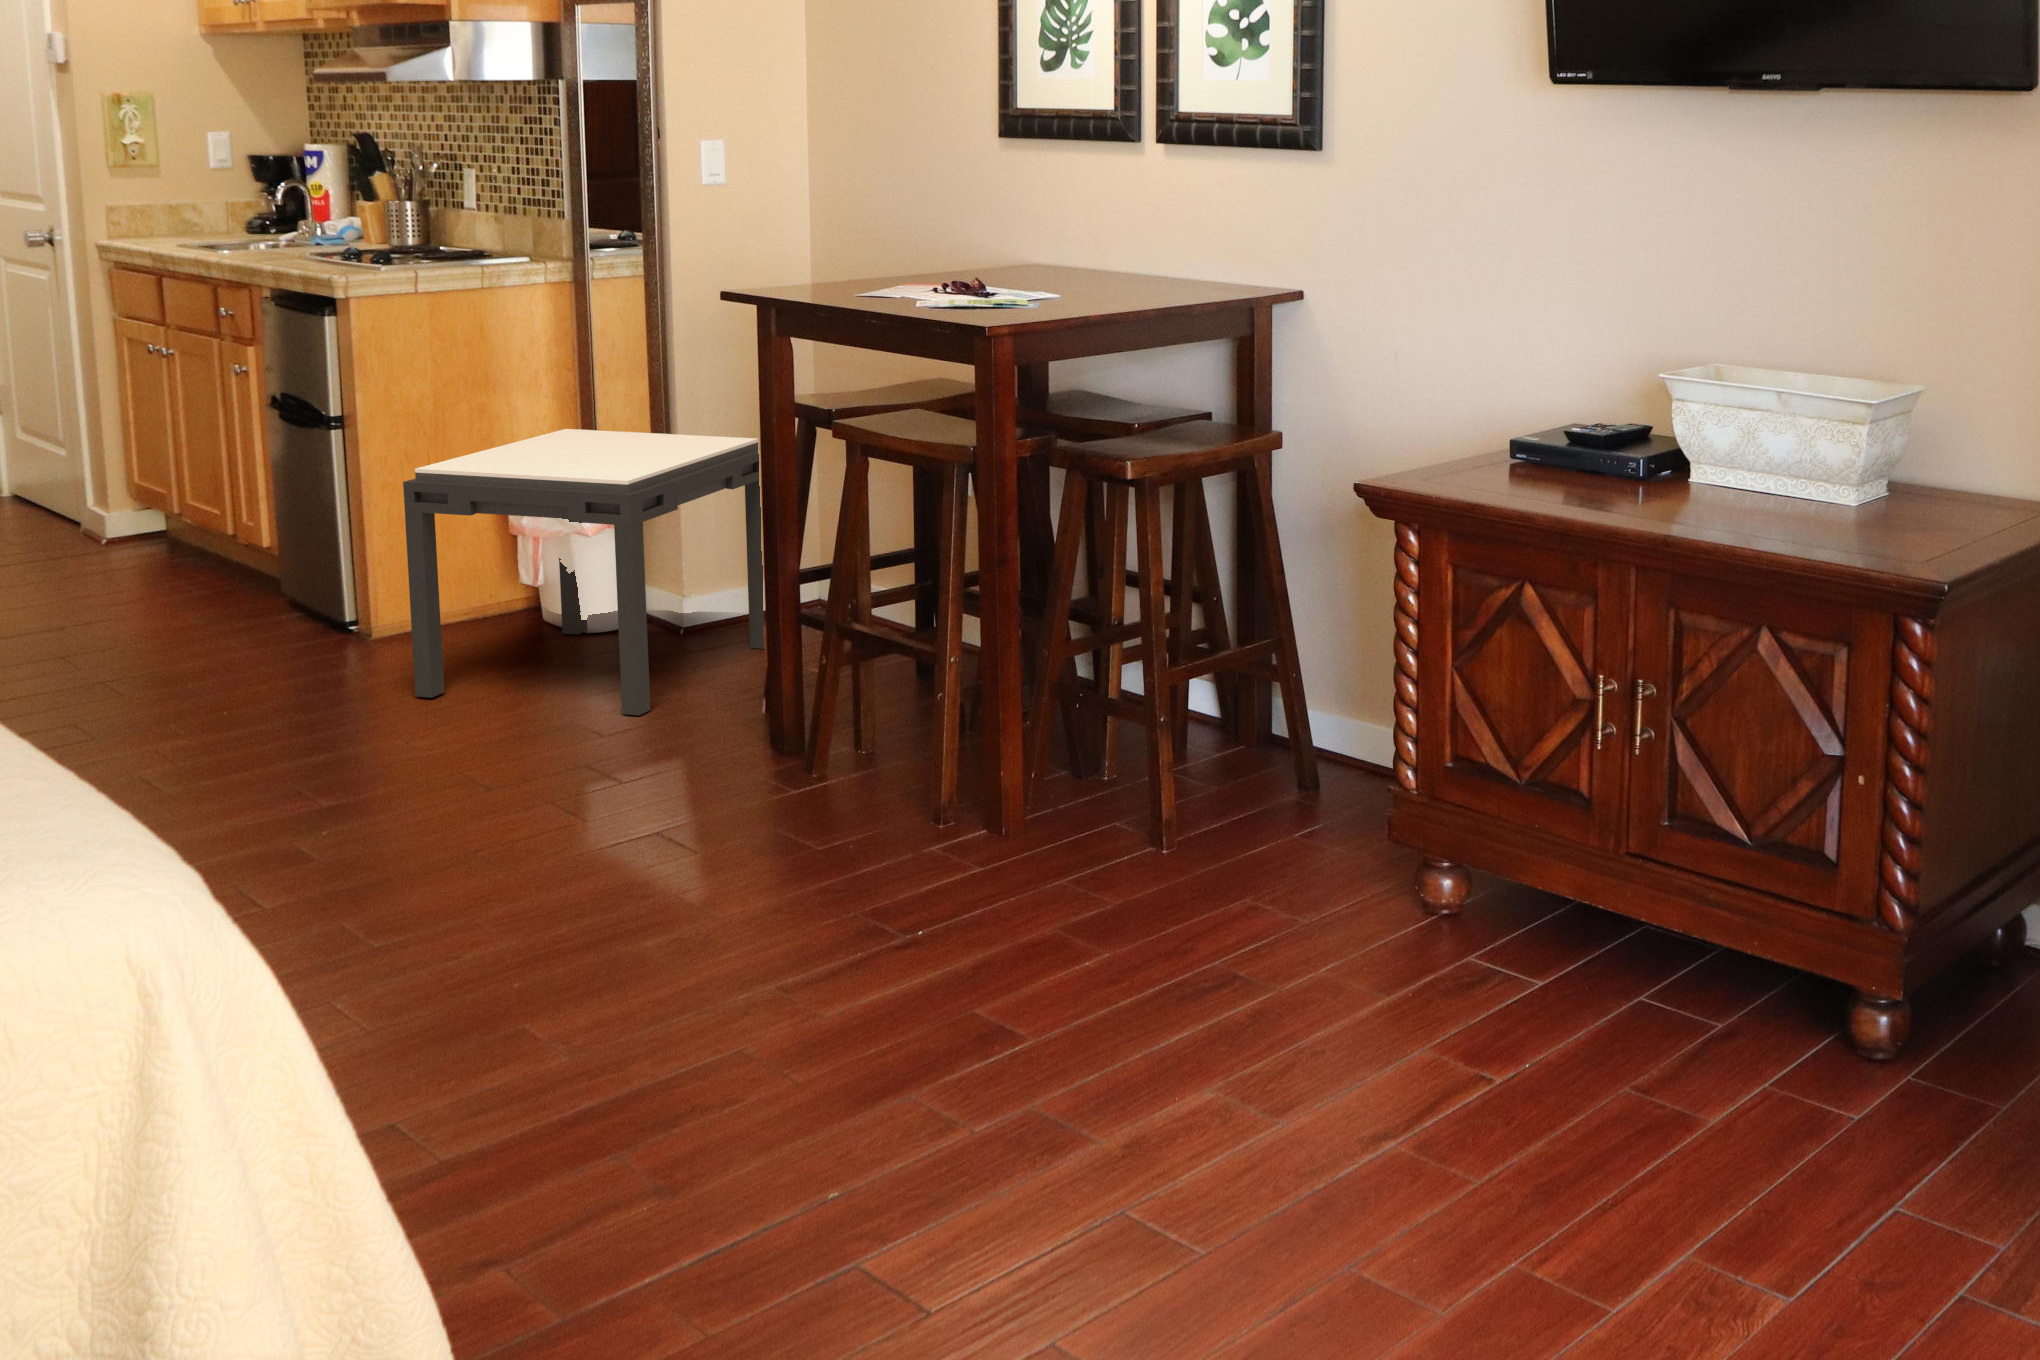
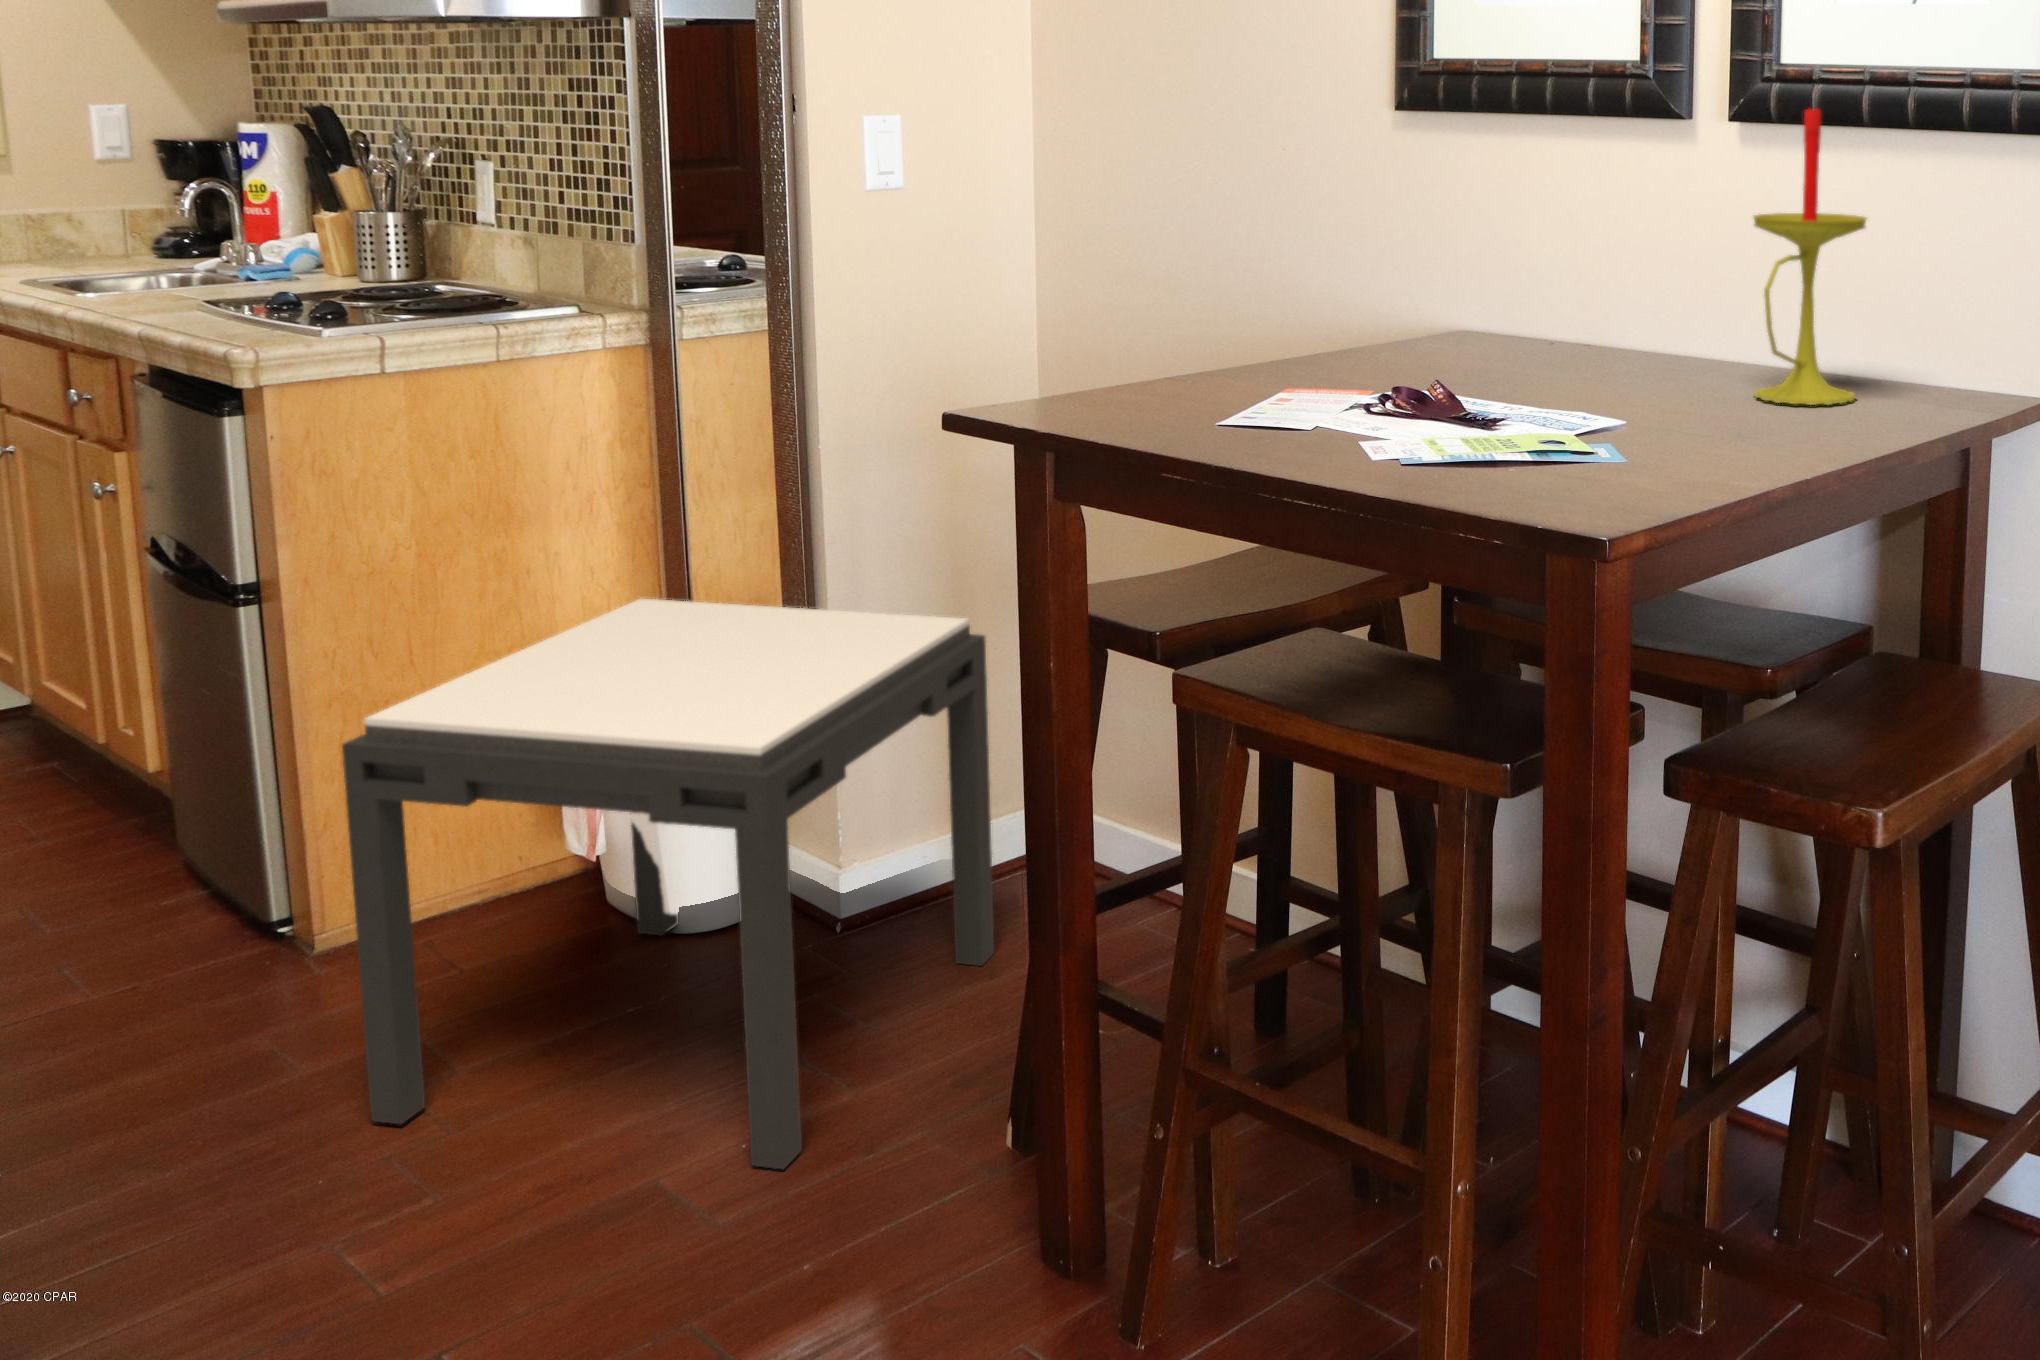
candle: none [1138,131,1201,290] -> present [1754,109,1867,405]

